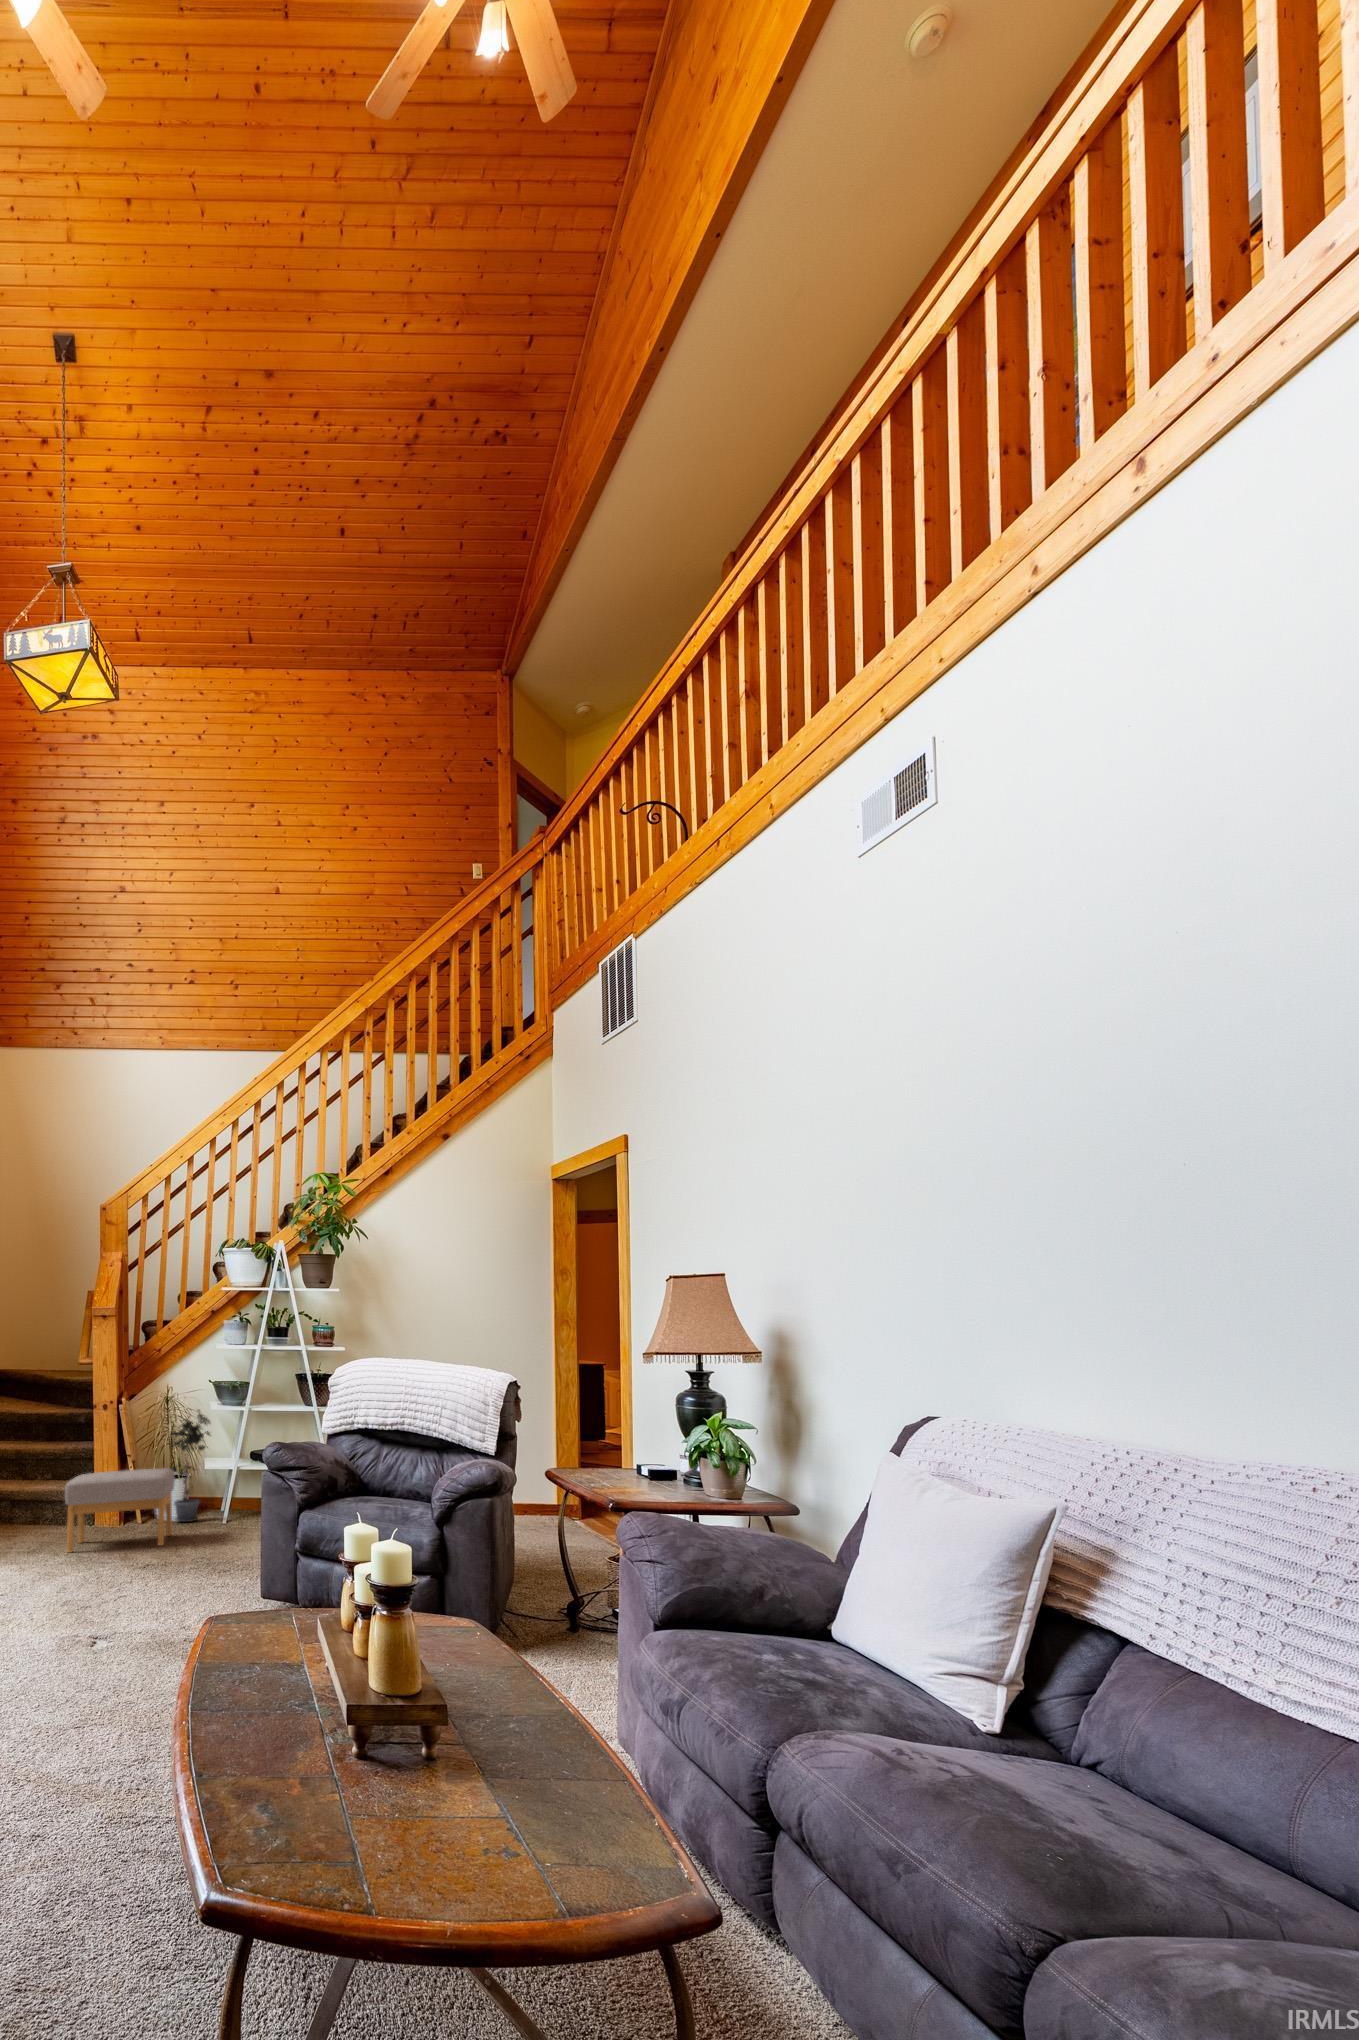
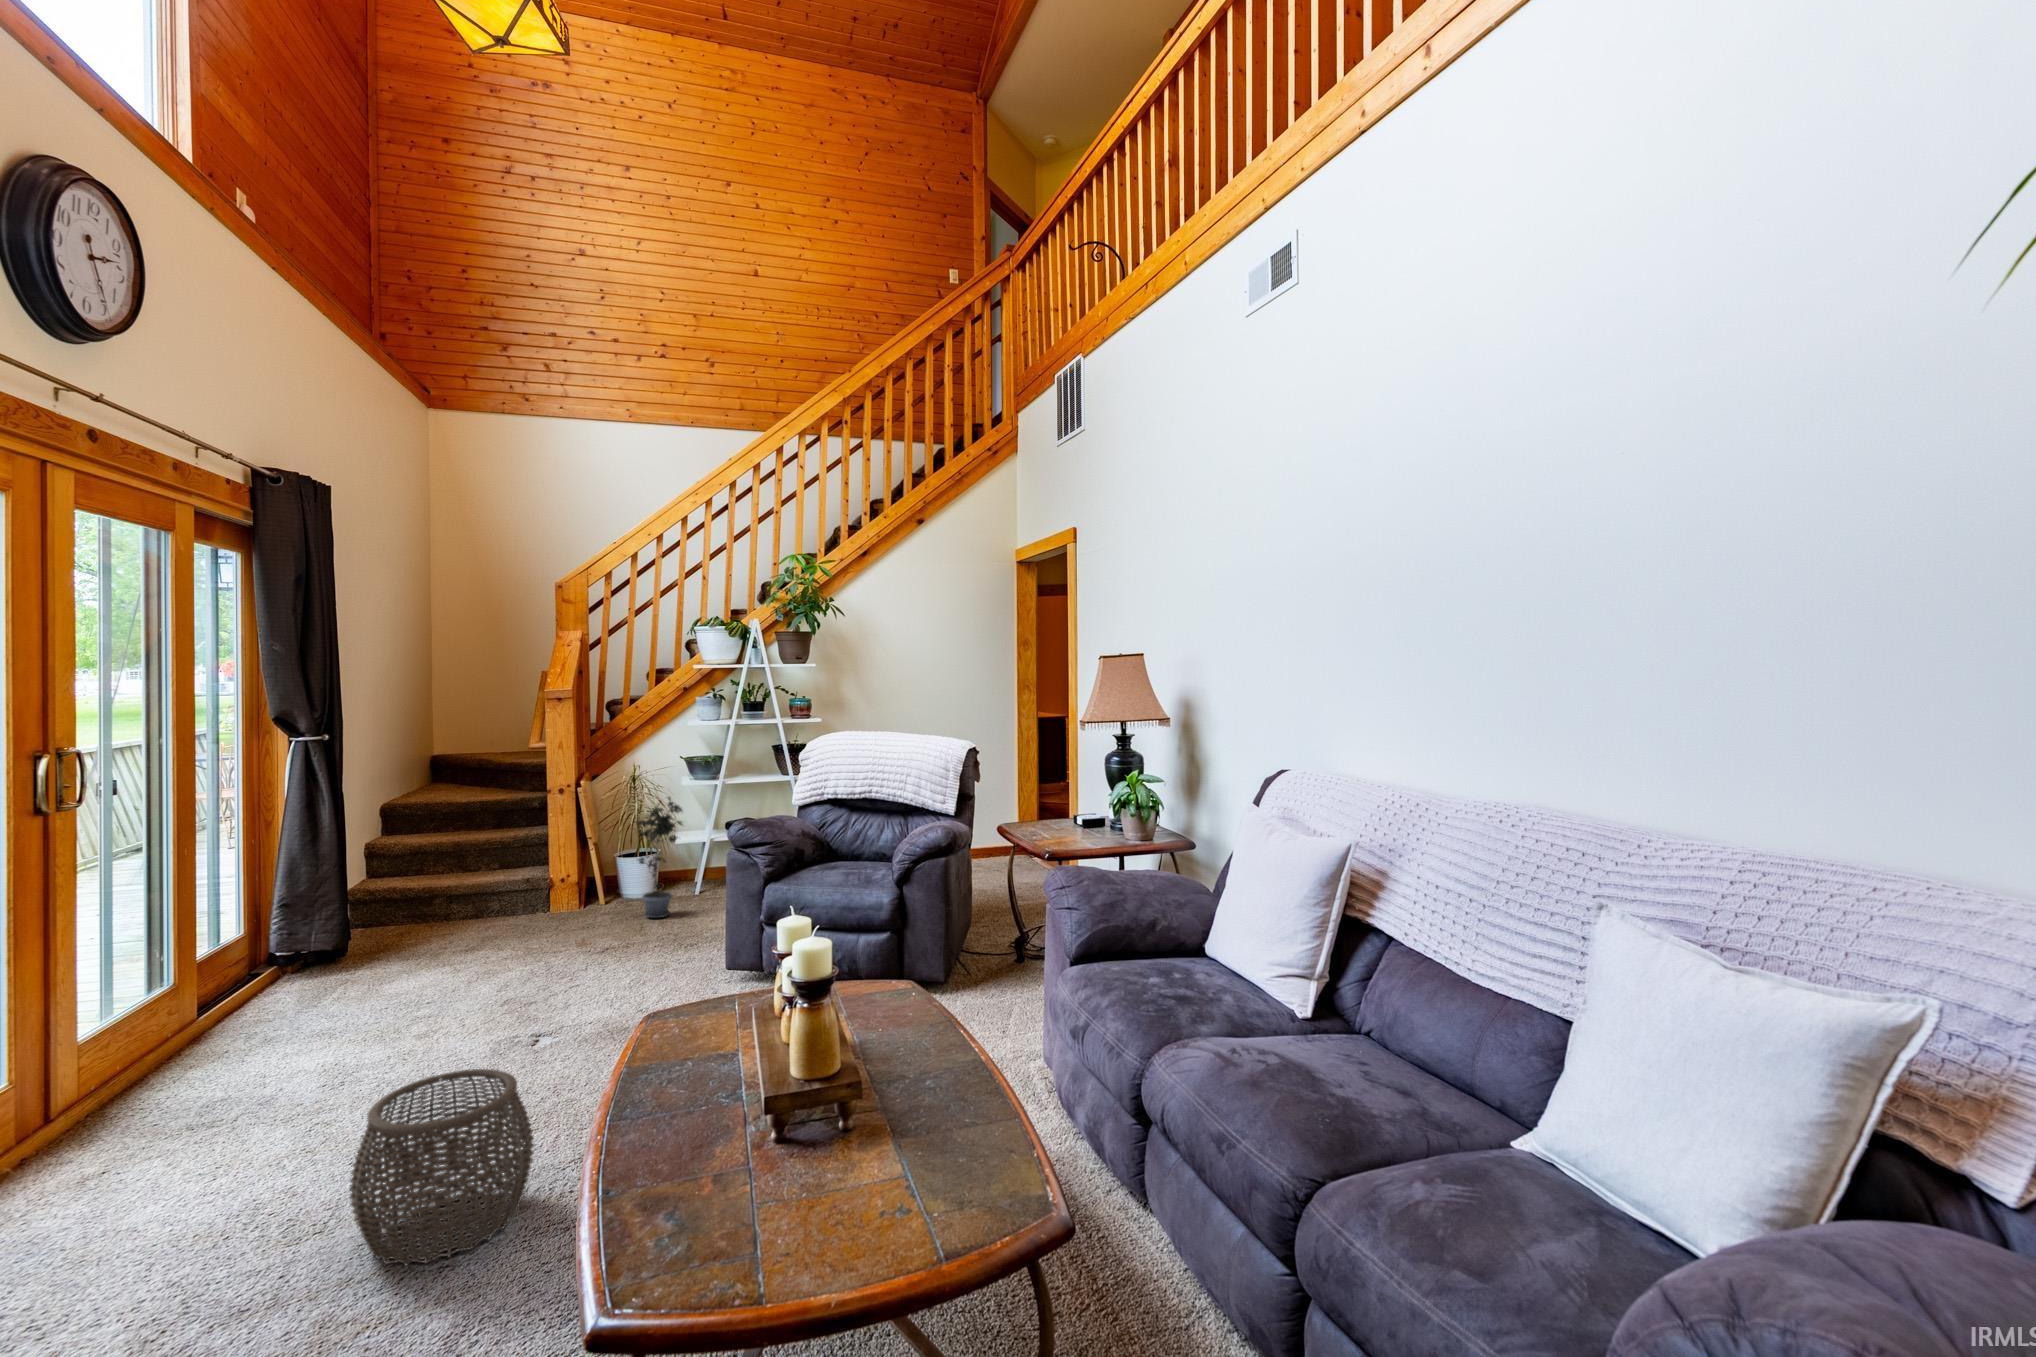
footstool: present [65,1469,175,1553] -> none [500,871,641,979]
woven basket: none [26,1537,120,1629] -> present [349,1069,534,1265]

